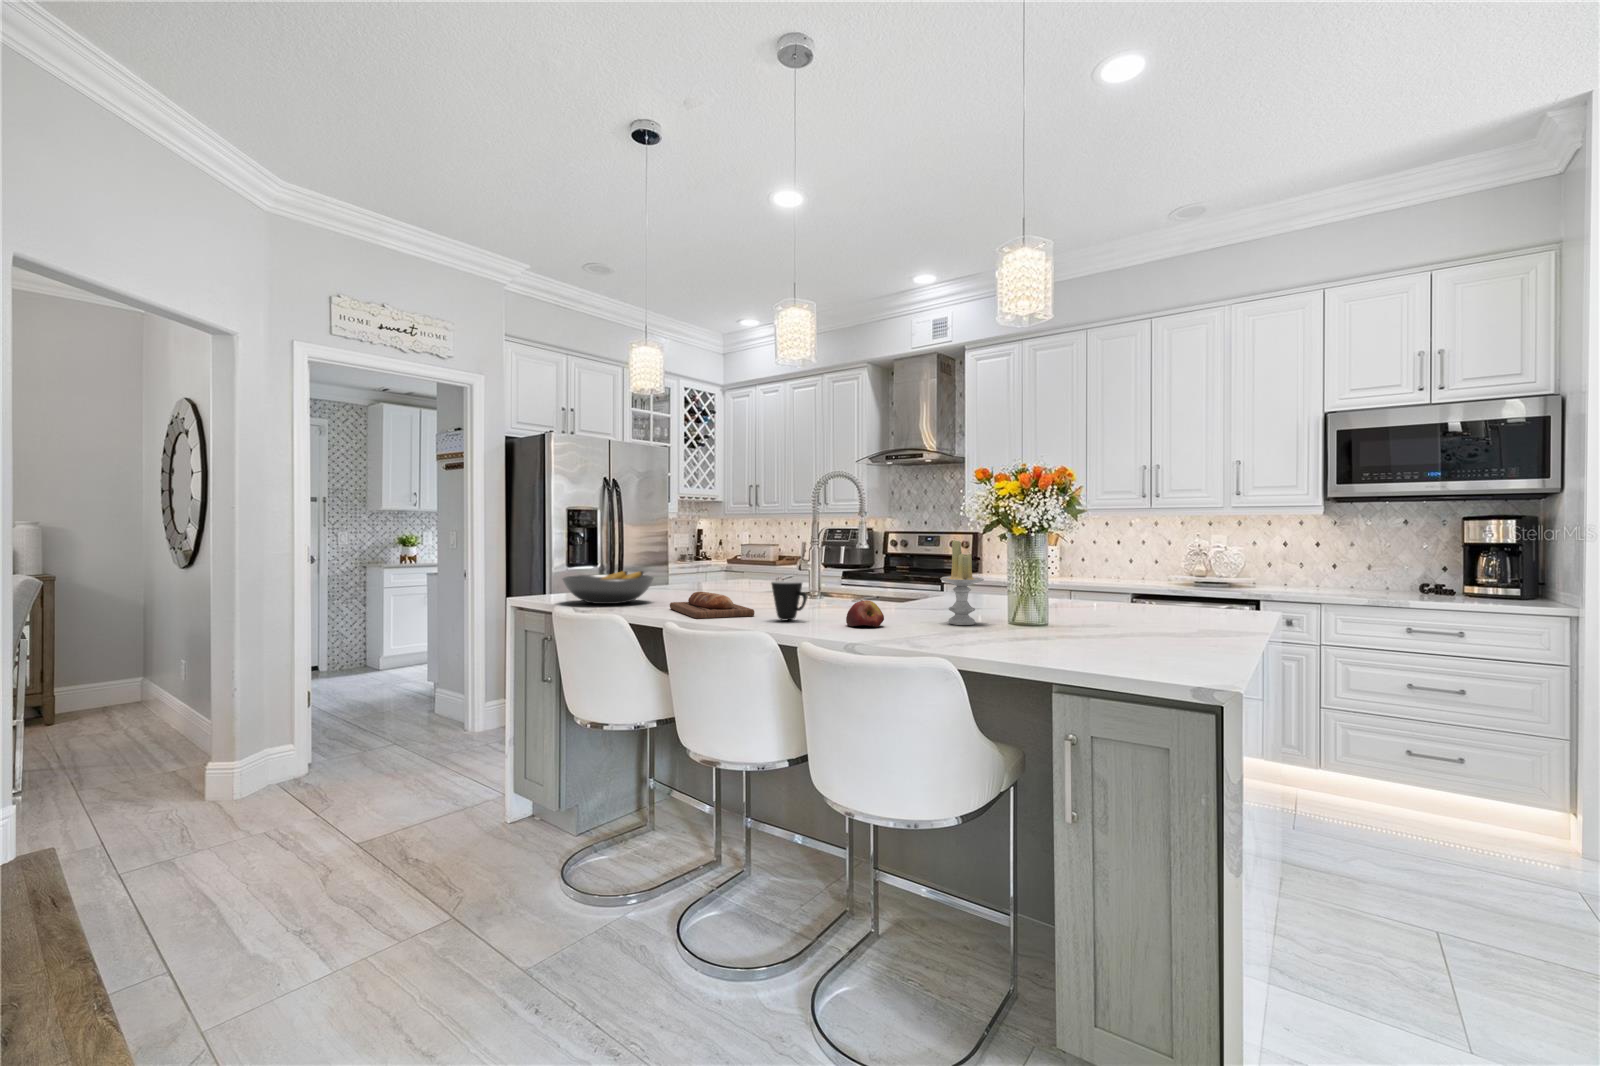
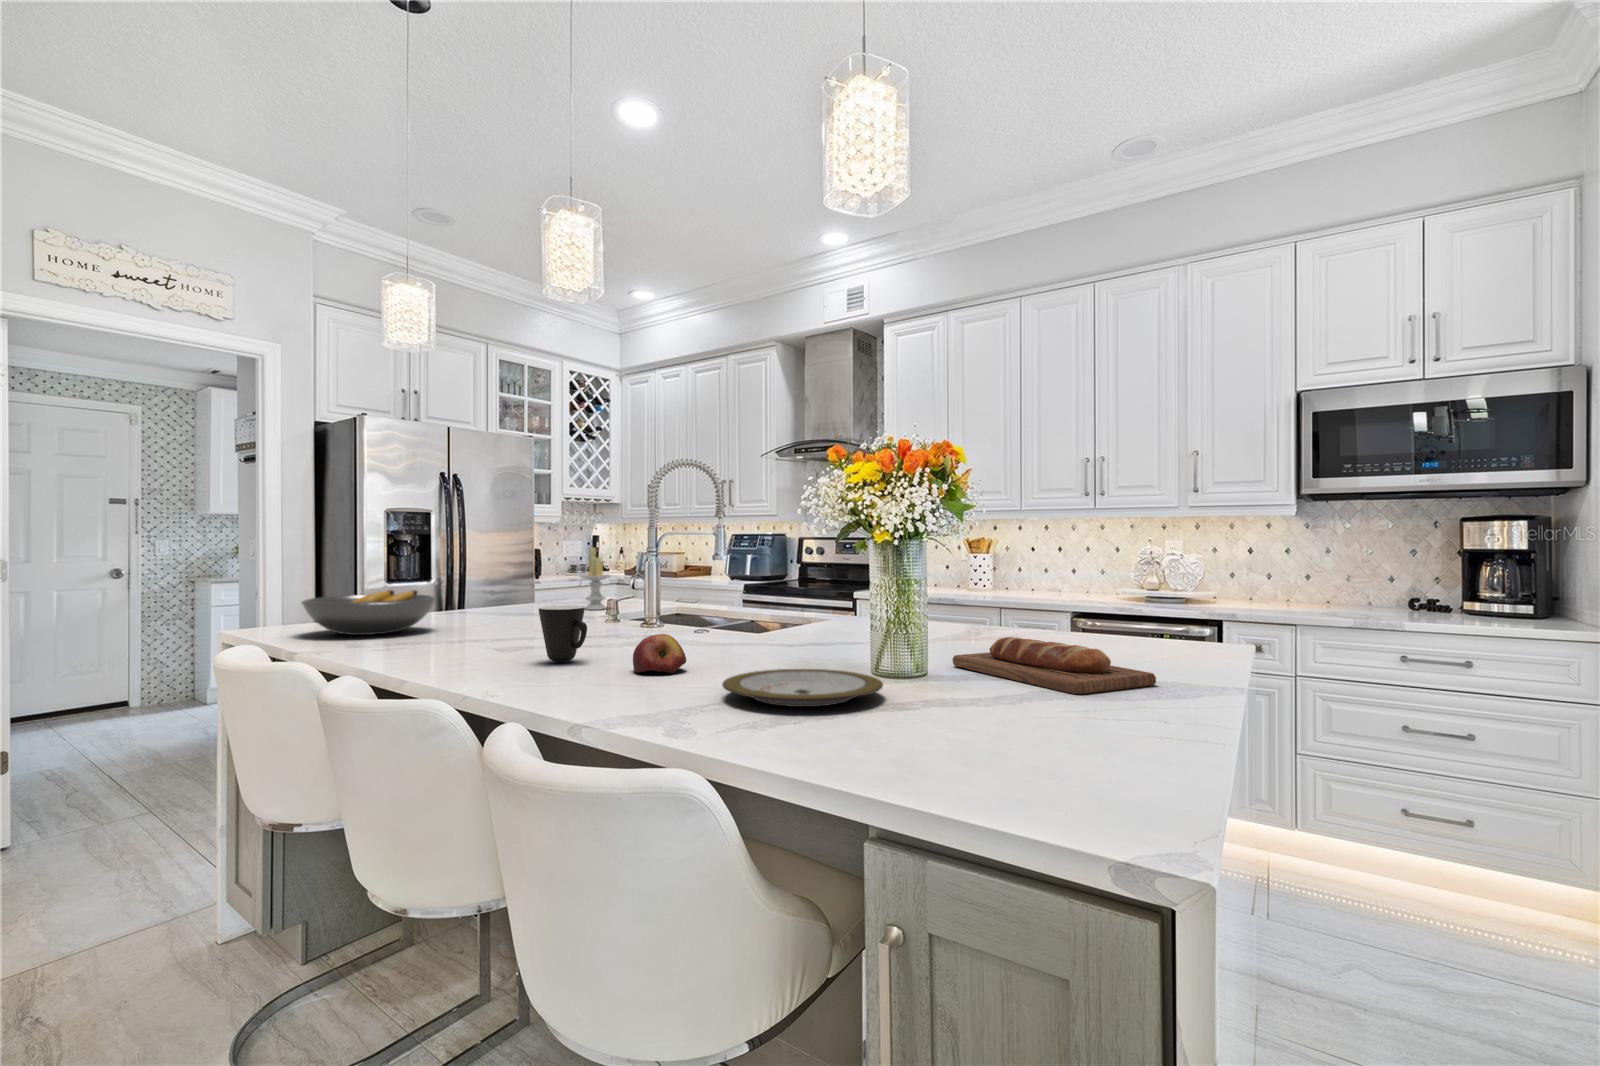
candle: present [940,540,984,625] -> present [580,547,611,610]
bread loaf: present [670,592,754,618] -> present [953,637,1156,694]
plate: none [931,623,1041,644] -> present [722,669,883,707]

